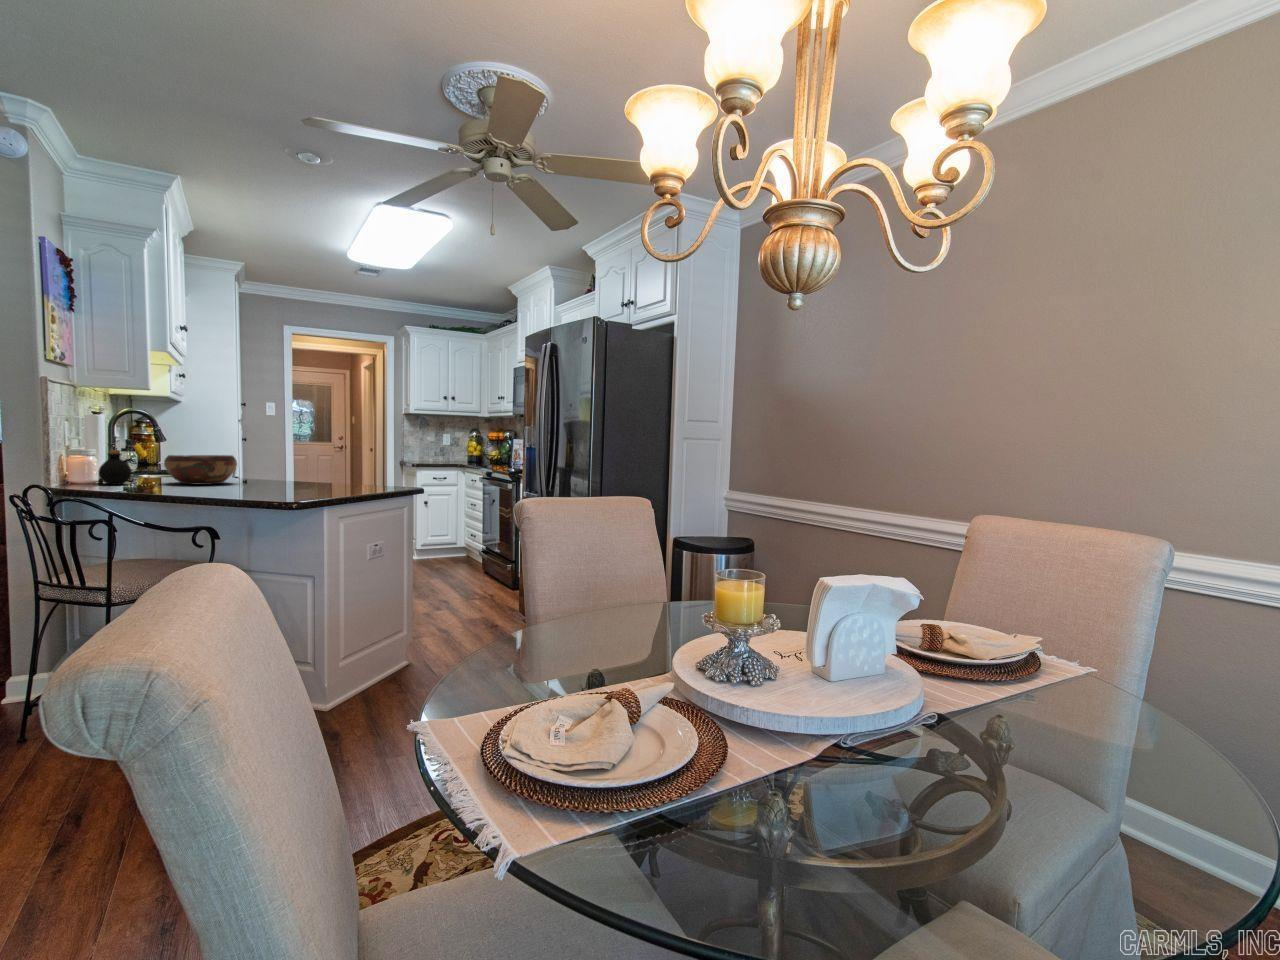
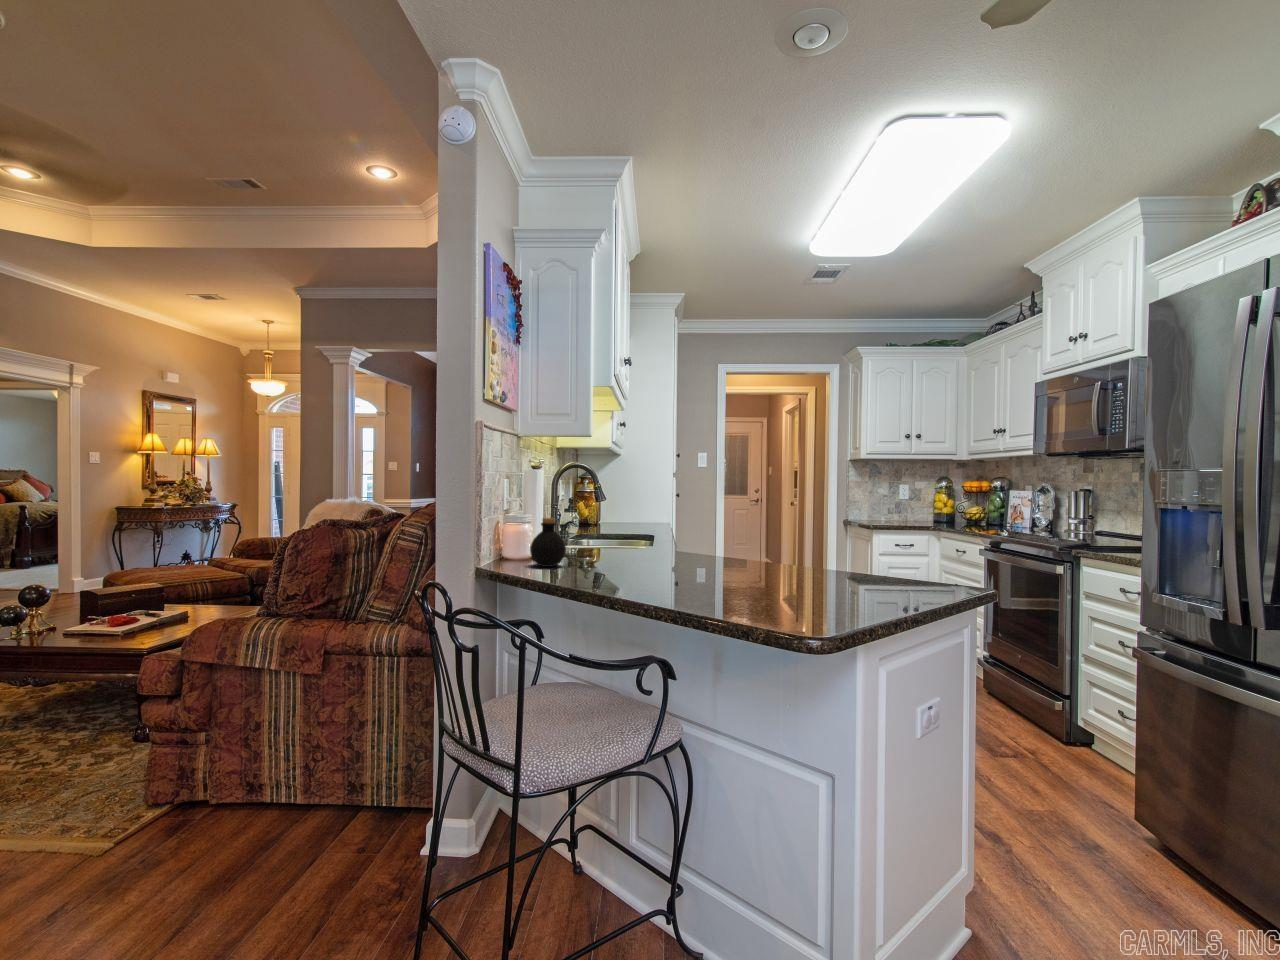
decorative bowl: present [164,455,237,485] -> none [603,524,690,570]

